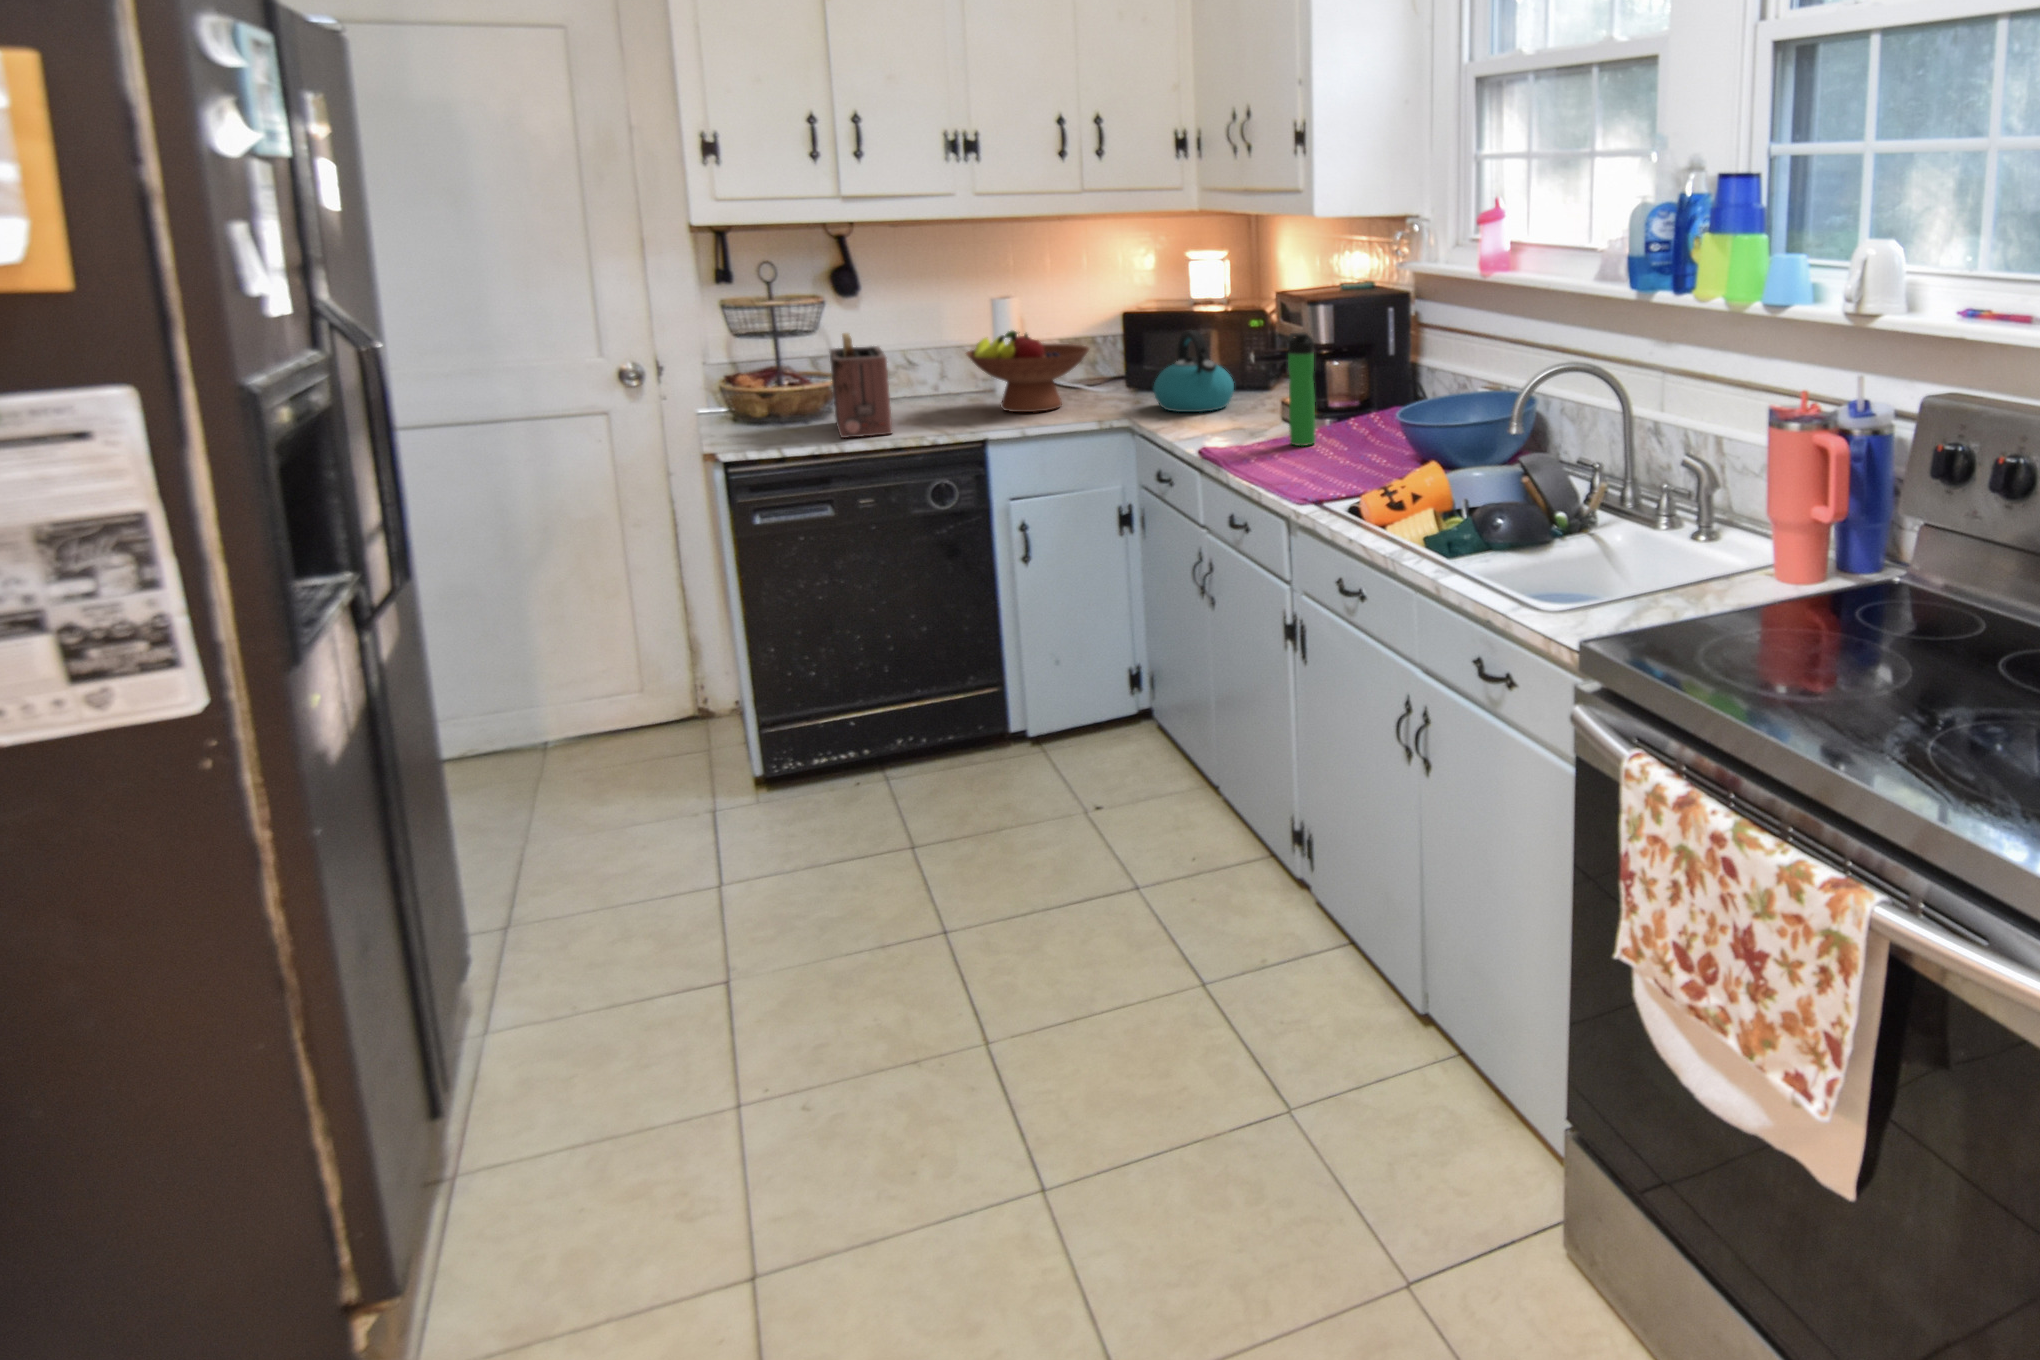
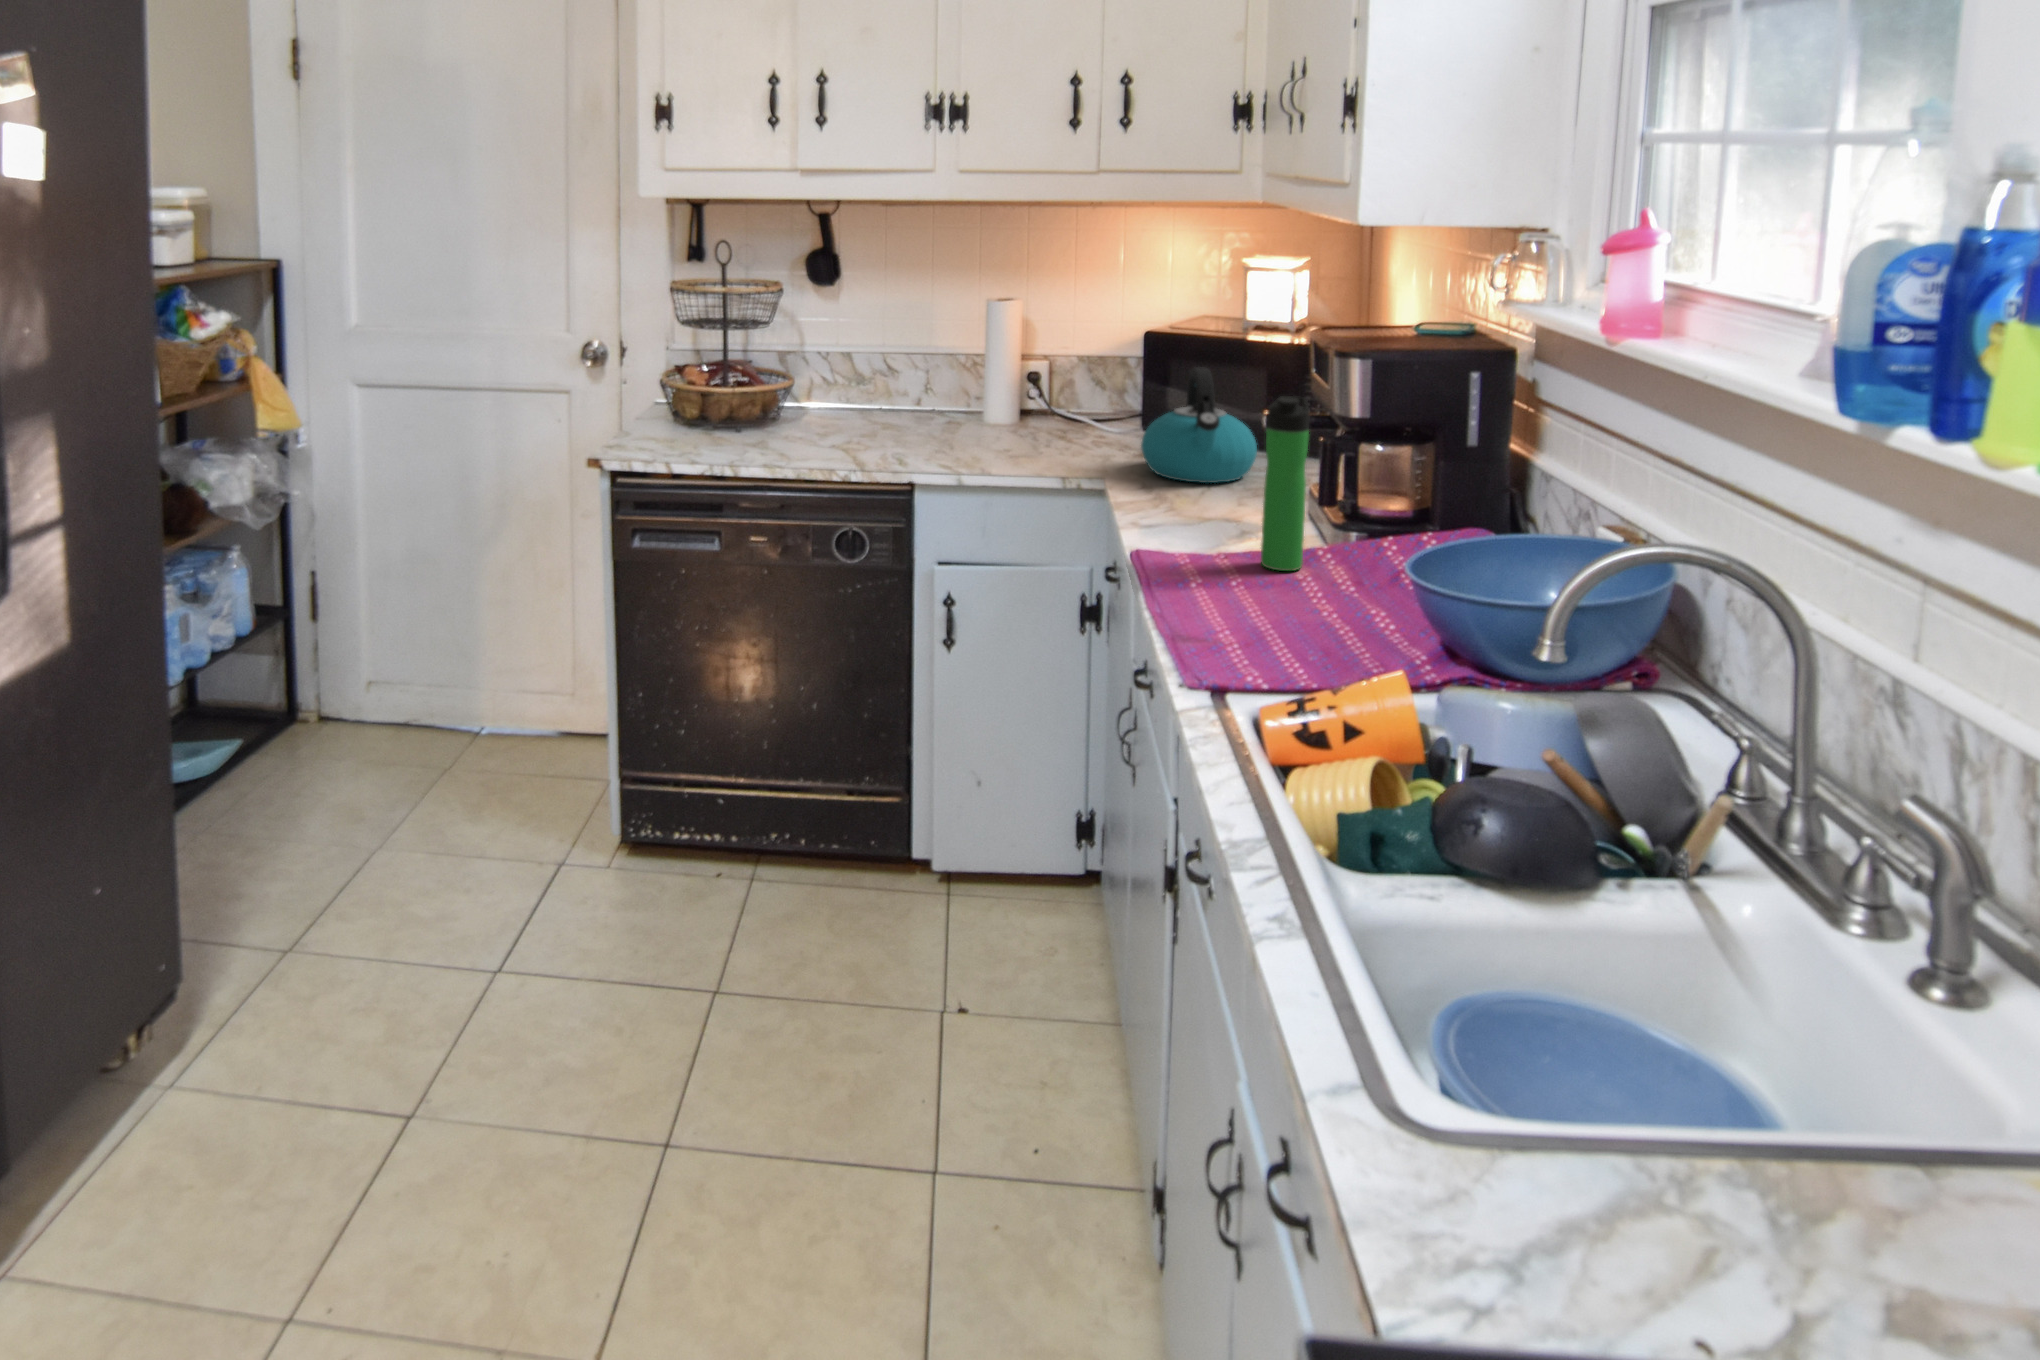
fruit bowl: present [967,331,1089,412] -> none [921,345,1078,451]
toaster: present [830,333,892,438] -> none [747,332,828,459]

